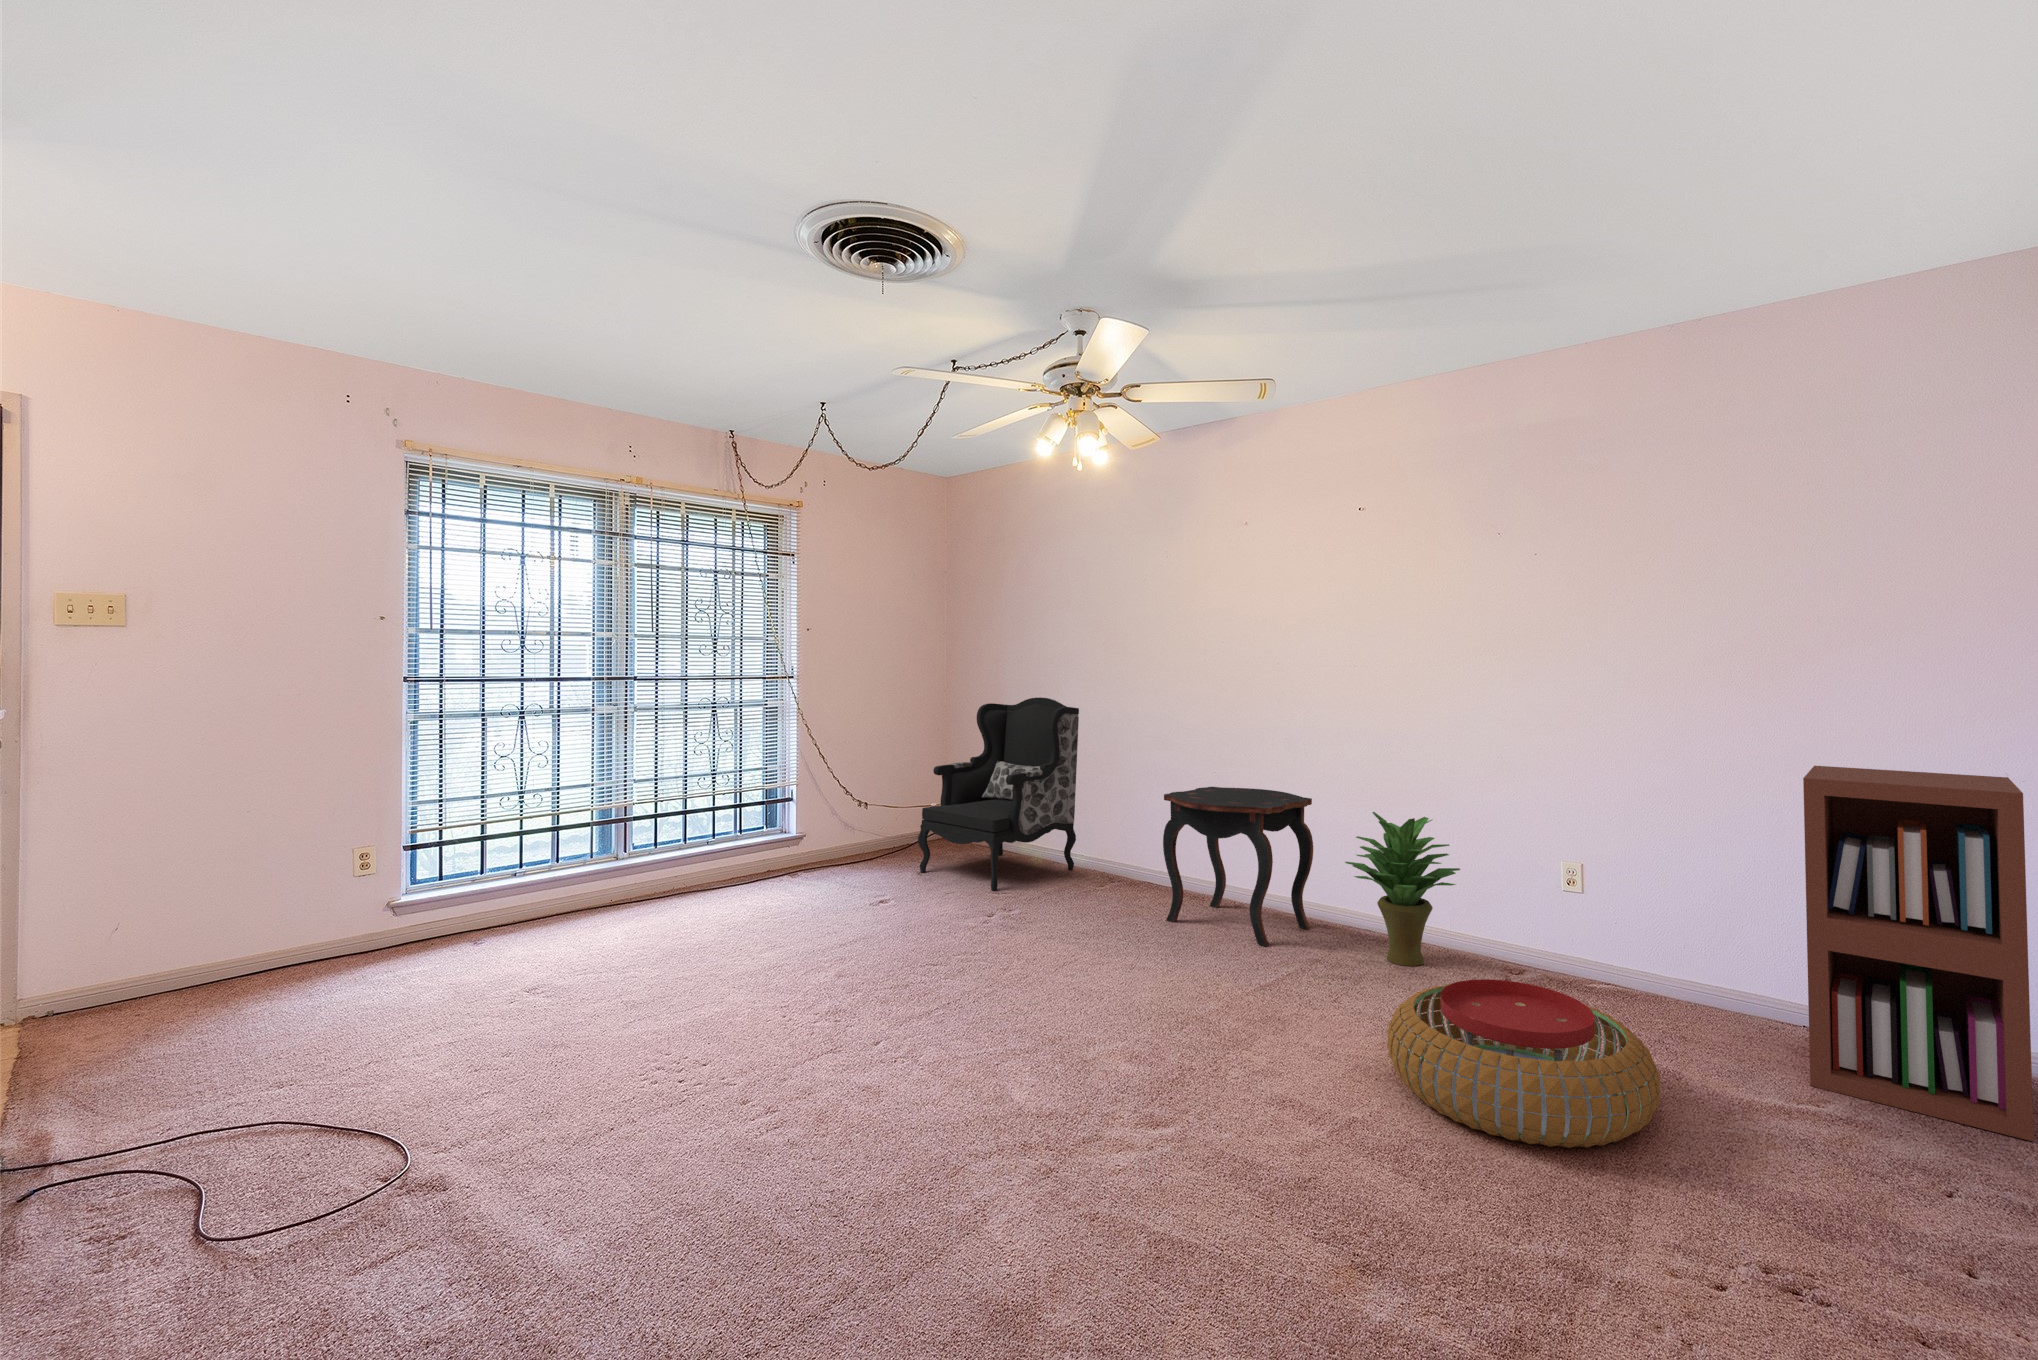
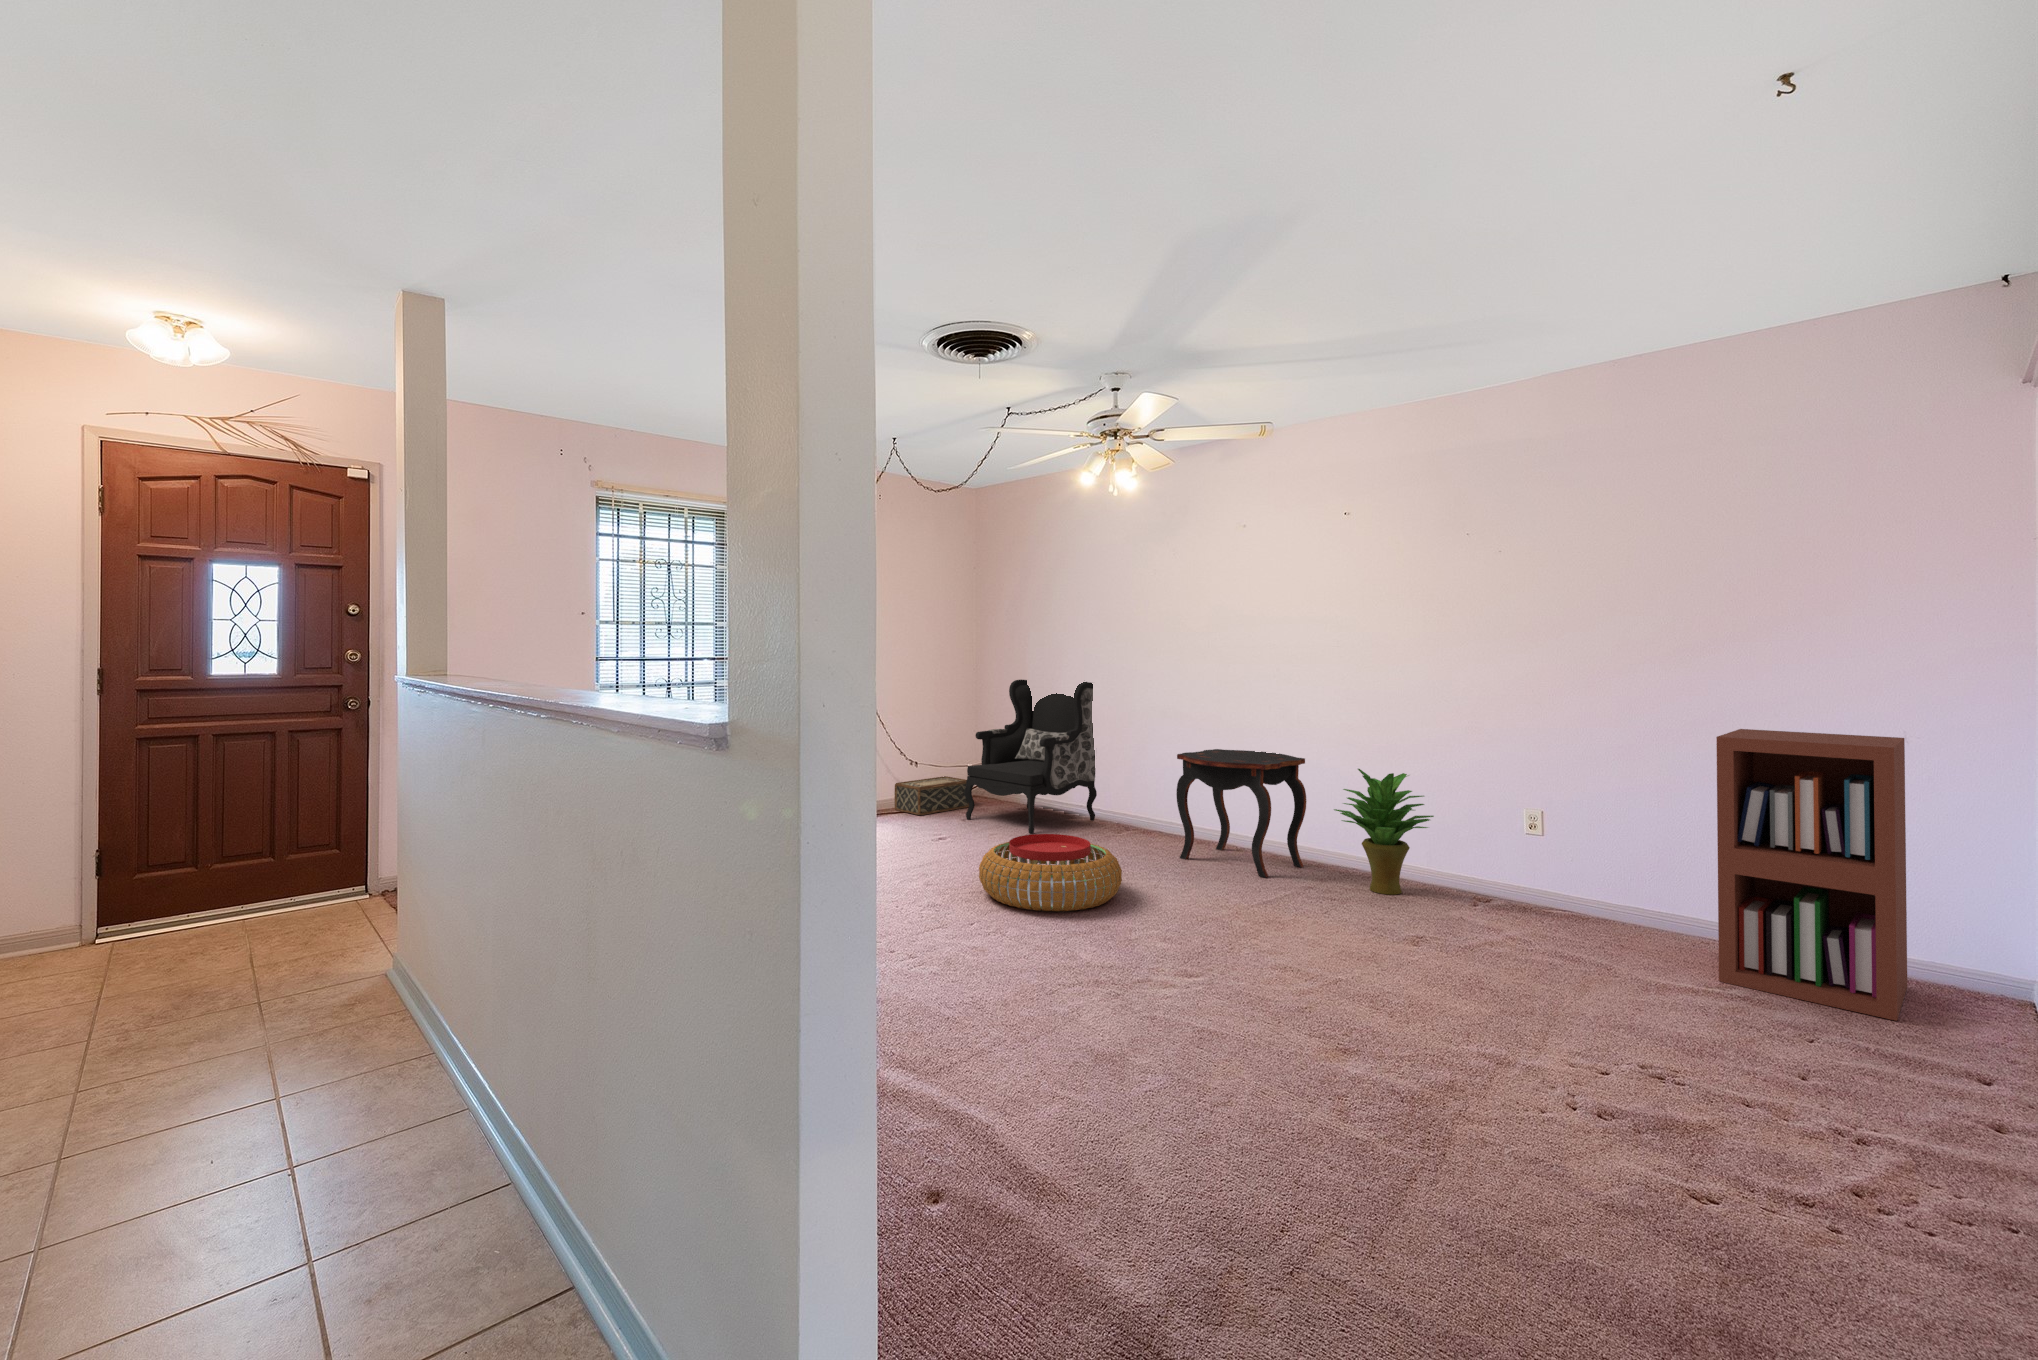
woven basket: none [836,818,930,868] -> present [895,776,969,815]
pouf: present [1387,979,1661,1148] -> present [979,834,1122,911]

